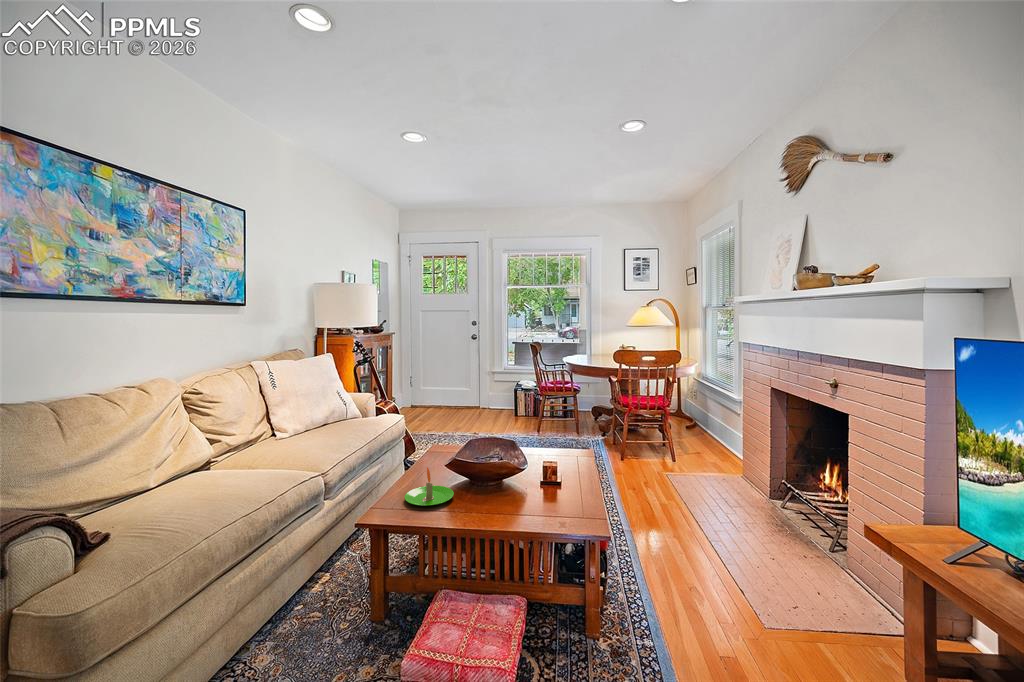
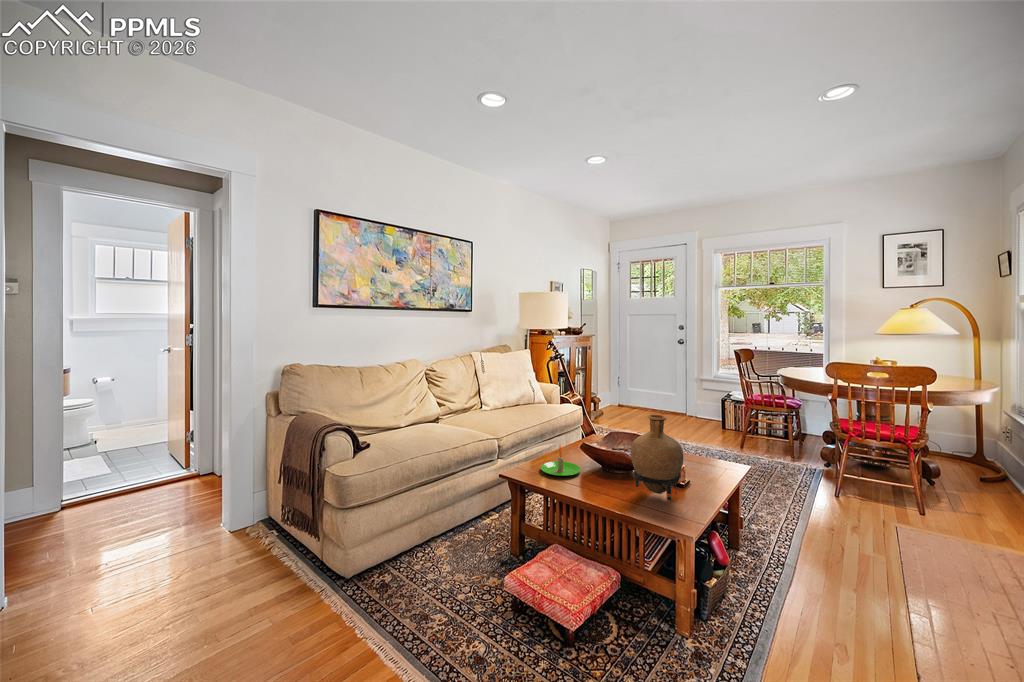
vase: none [519,416,572,504] -> present [631,415,683,501]

